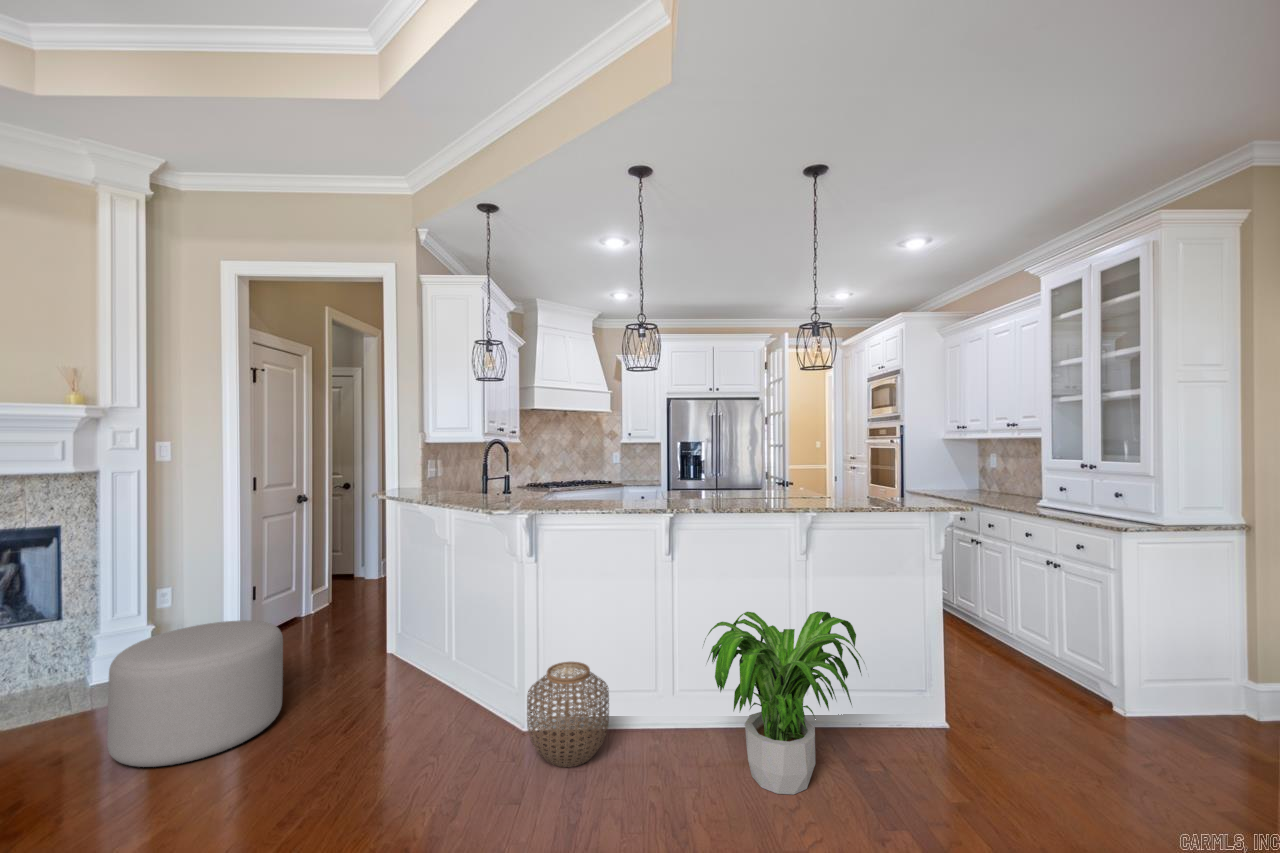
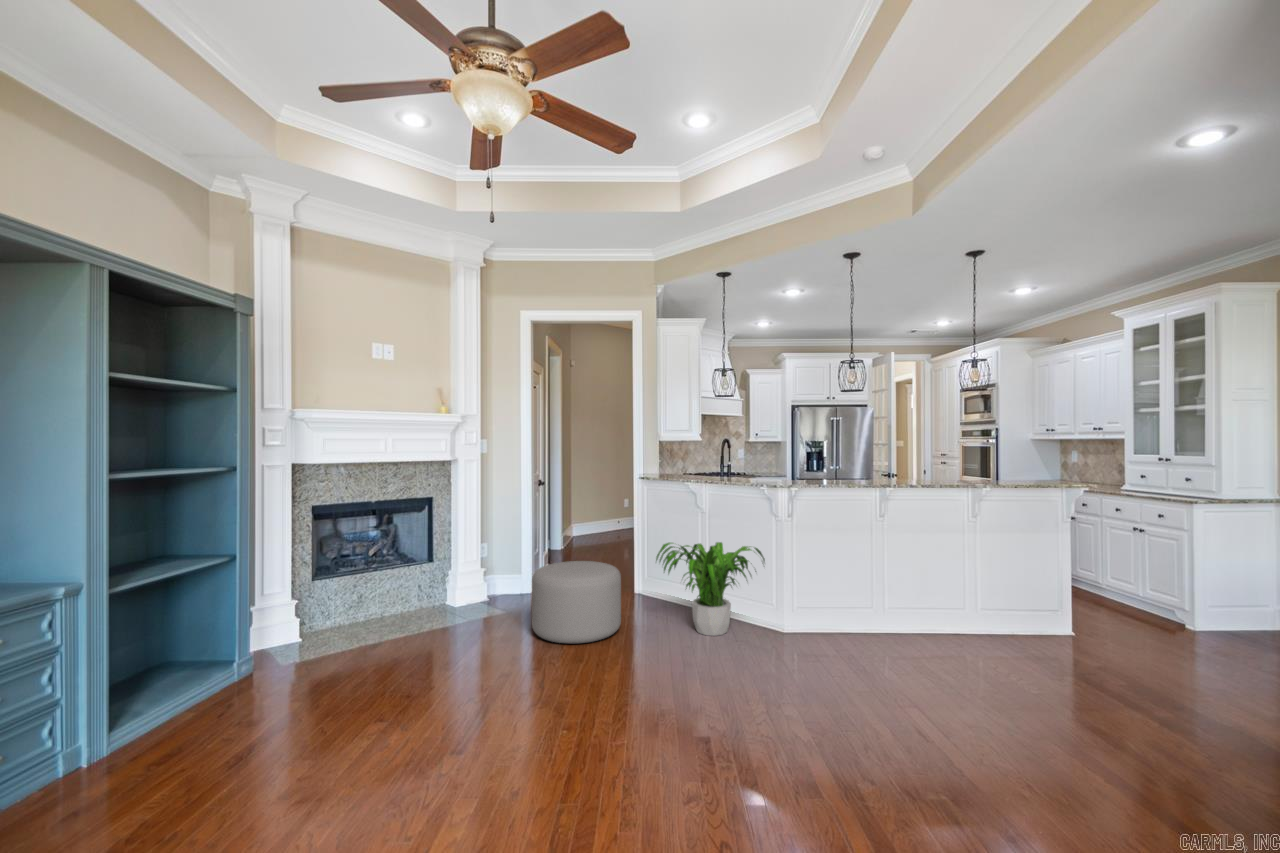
potted plant: present [704,611,862,795] -> present [656,542,765,636]
woven basket: present [527,662,609,767] -> none [803,584,858,647]

